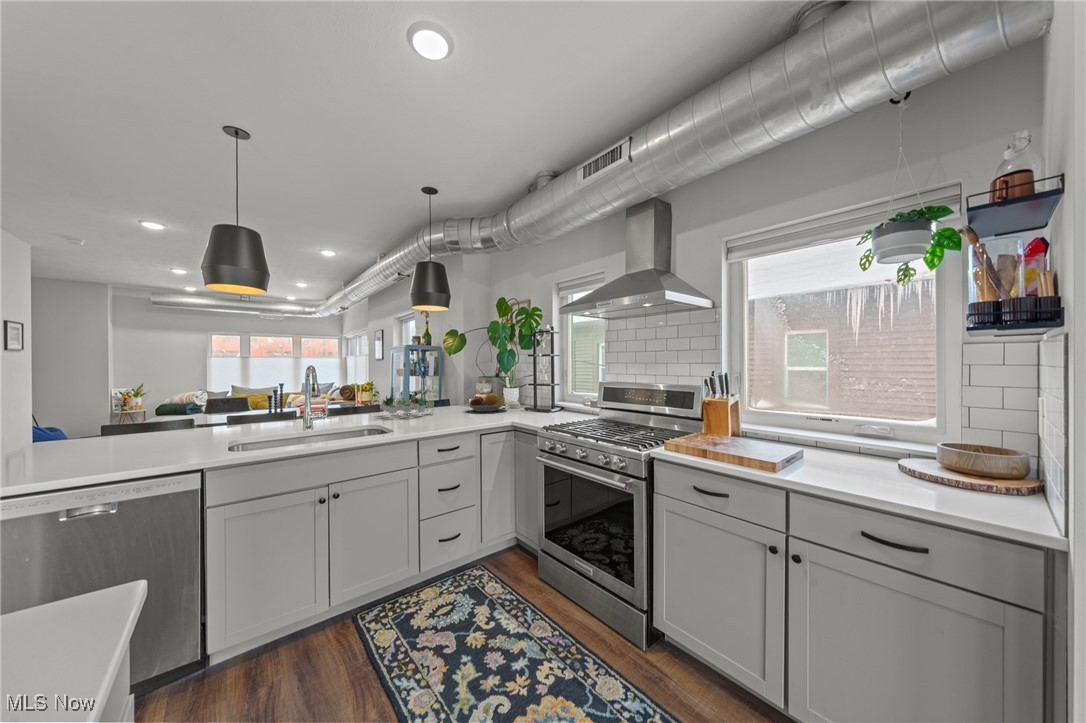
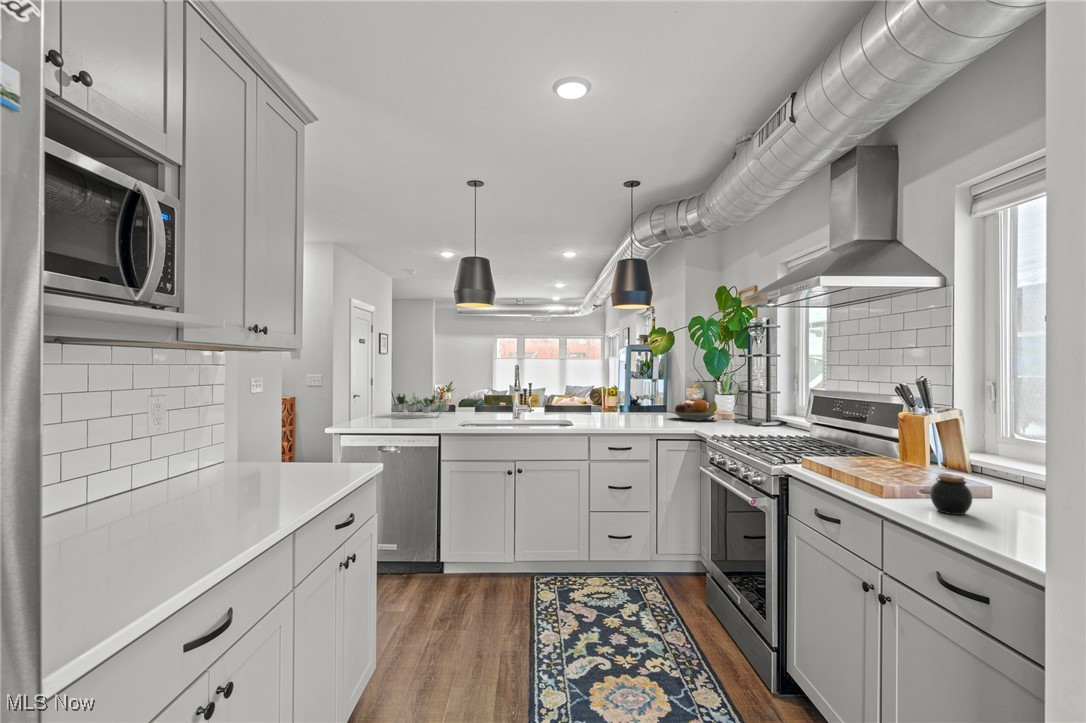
succulent plant: present [381,394,434,414] -> present [392,394,449,416]
jar: none [819,449,852,482] -> present [930,474,972,515]

